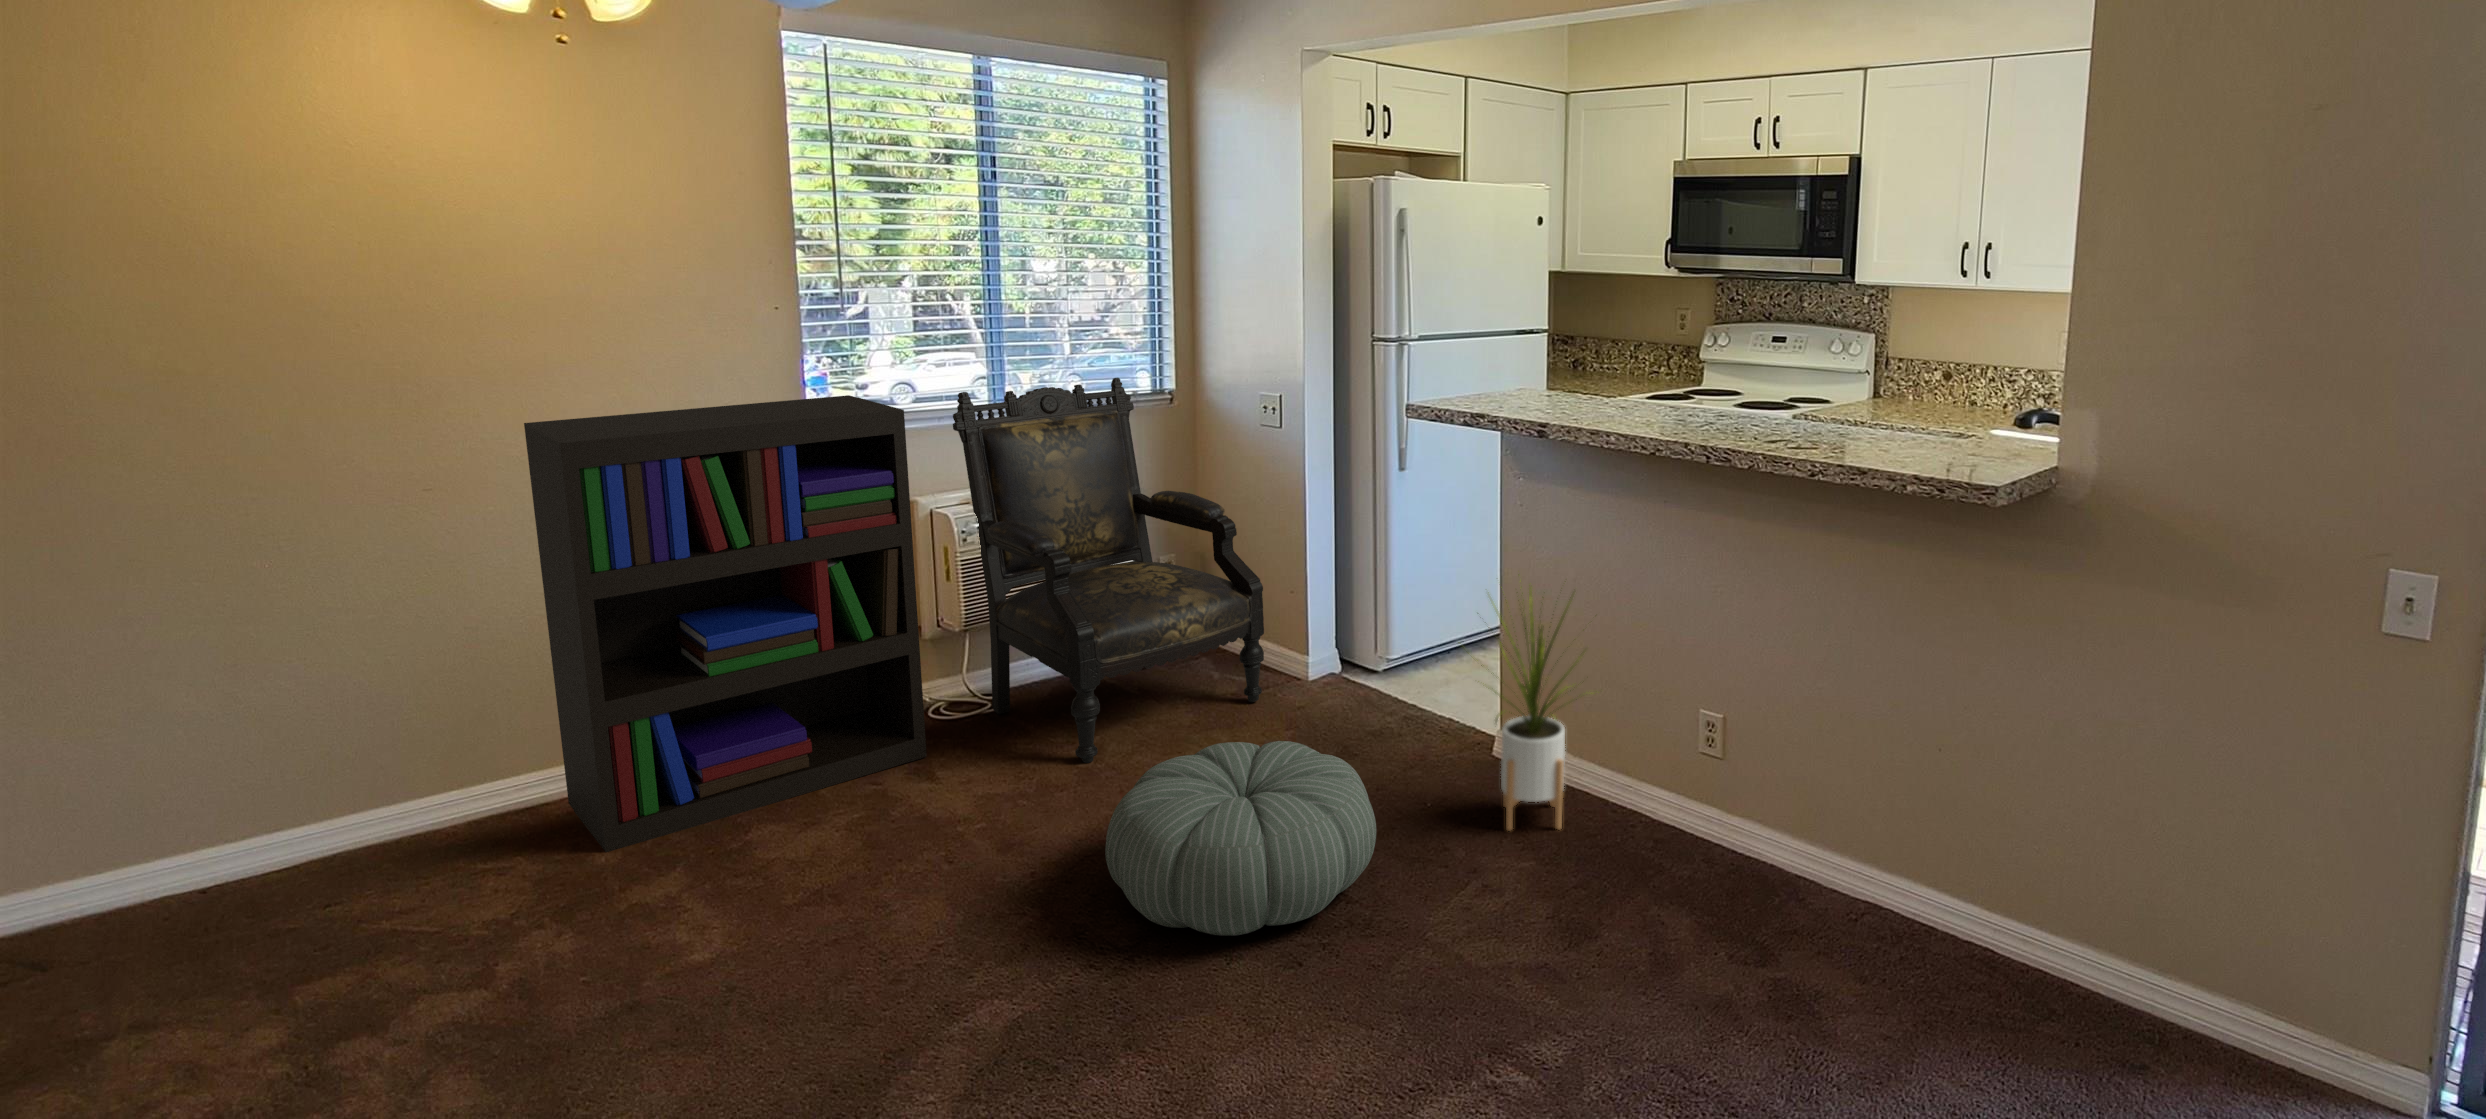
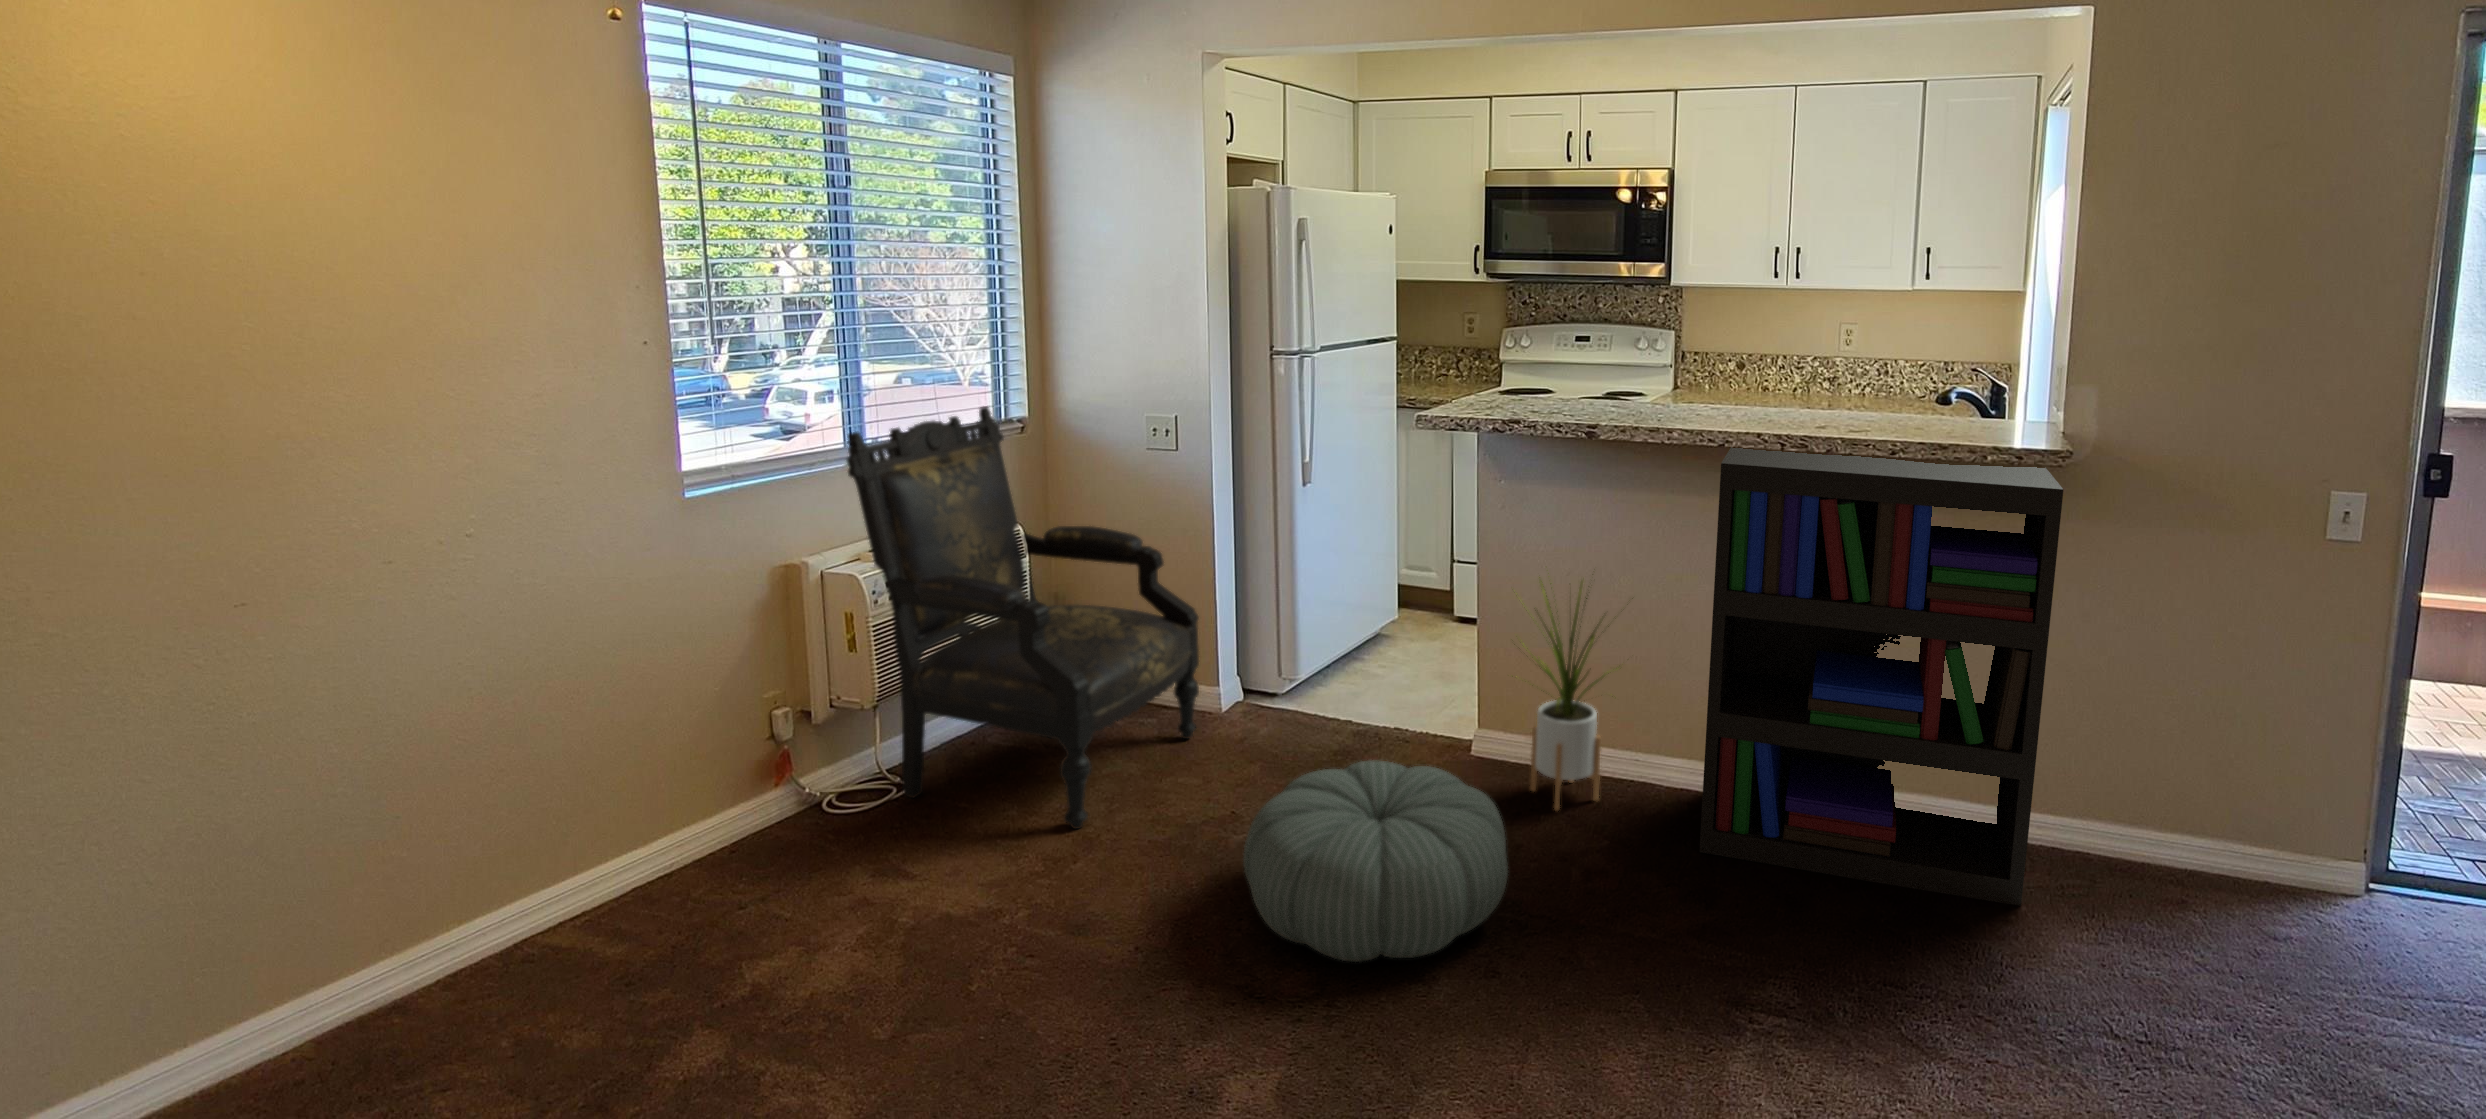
bookshelf: present [524,395,927,852] -> present [1699,447,2063,906]

